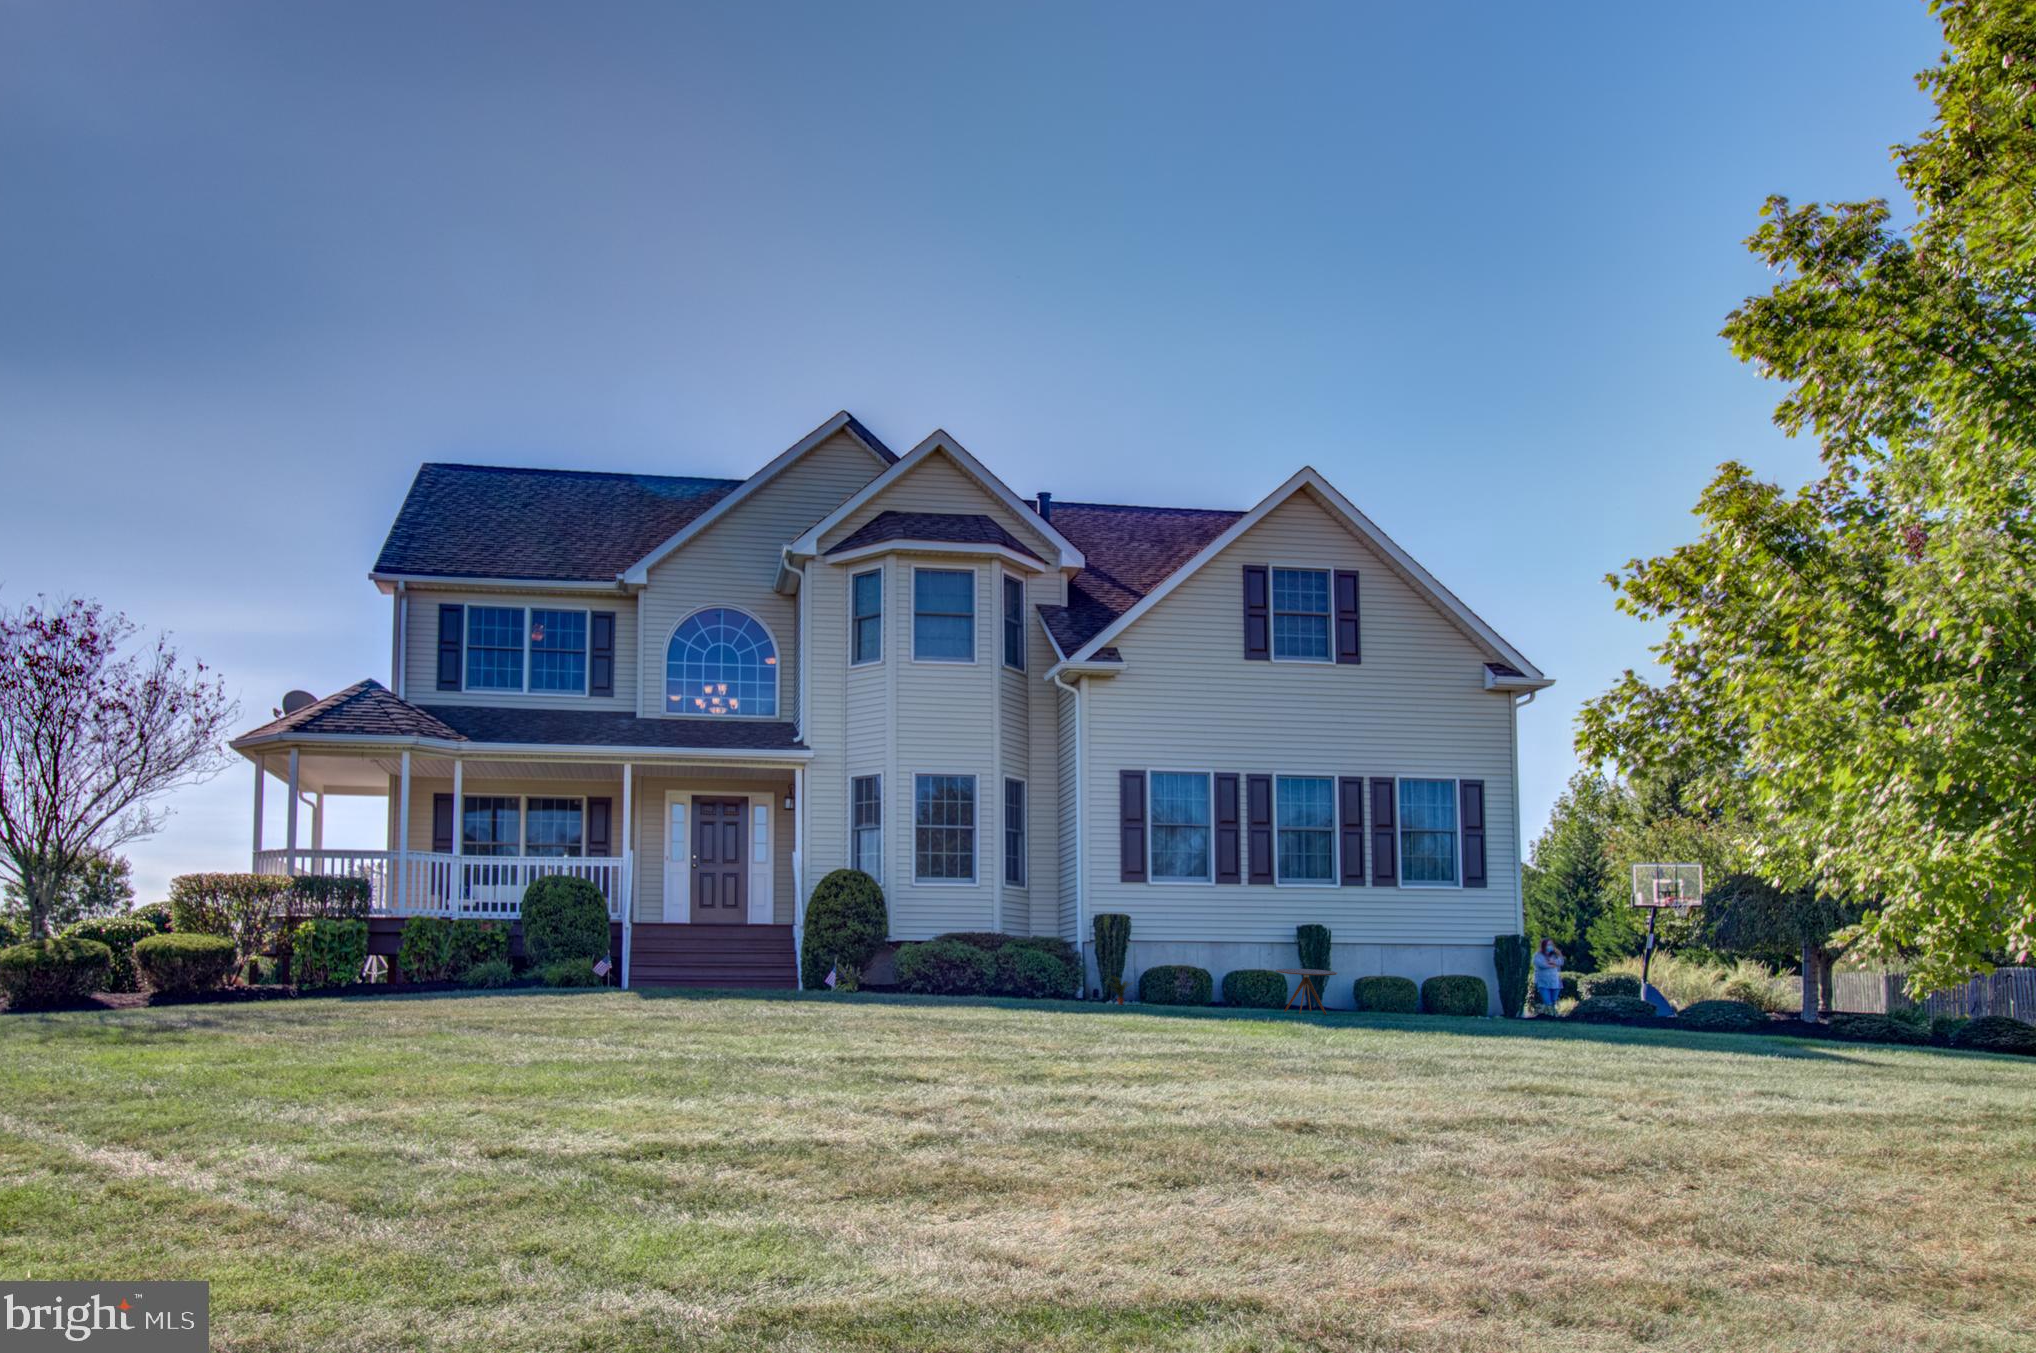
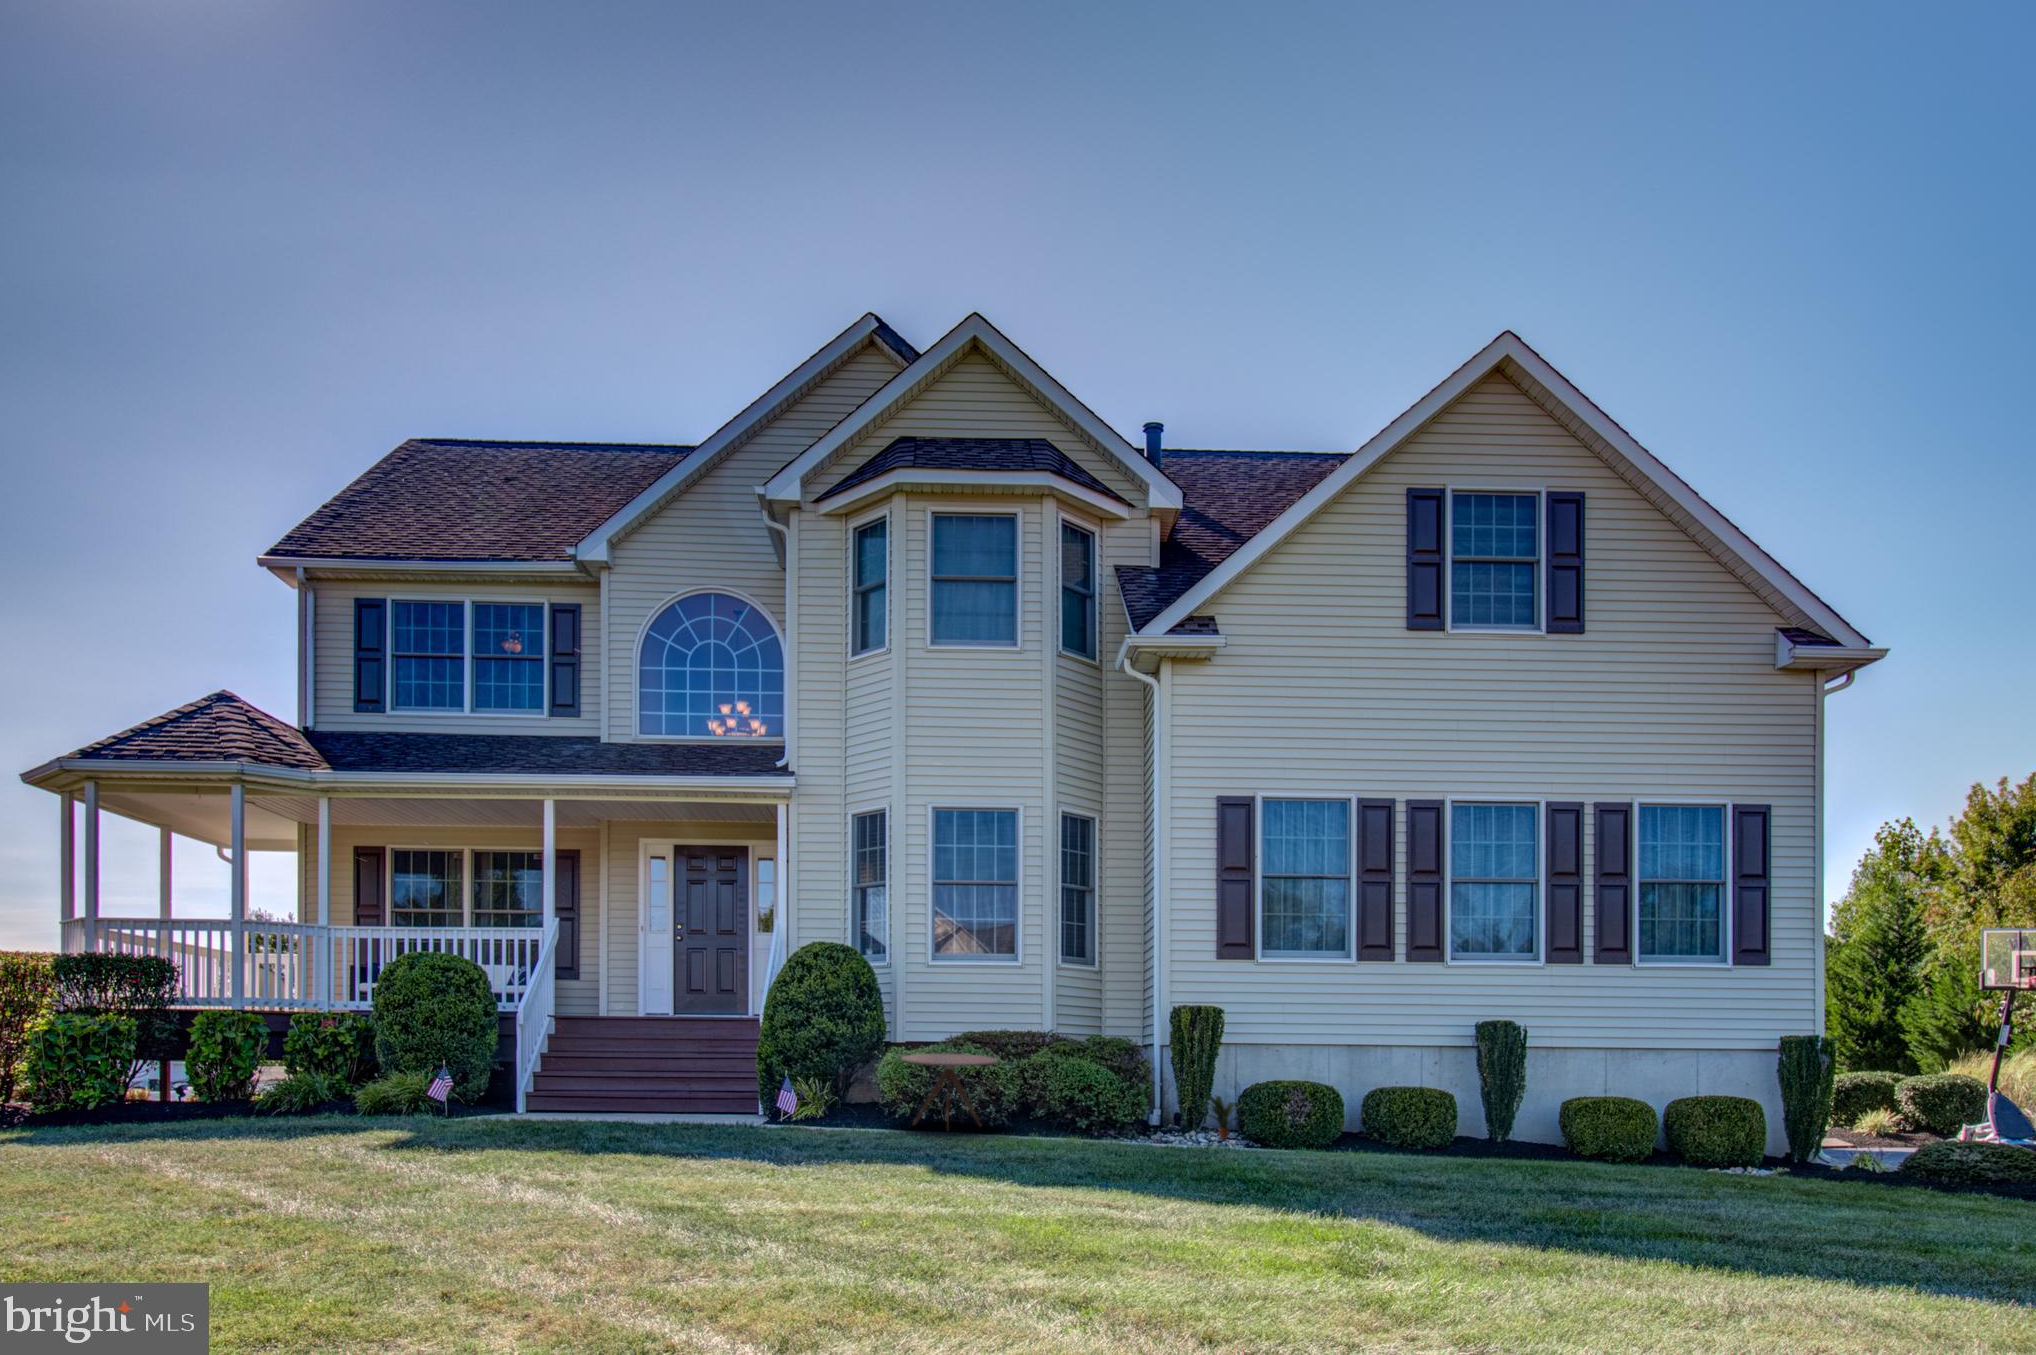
round table: present [1276,969,1337,1015] -> present [901,1054,998,1129]

